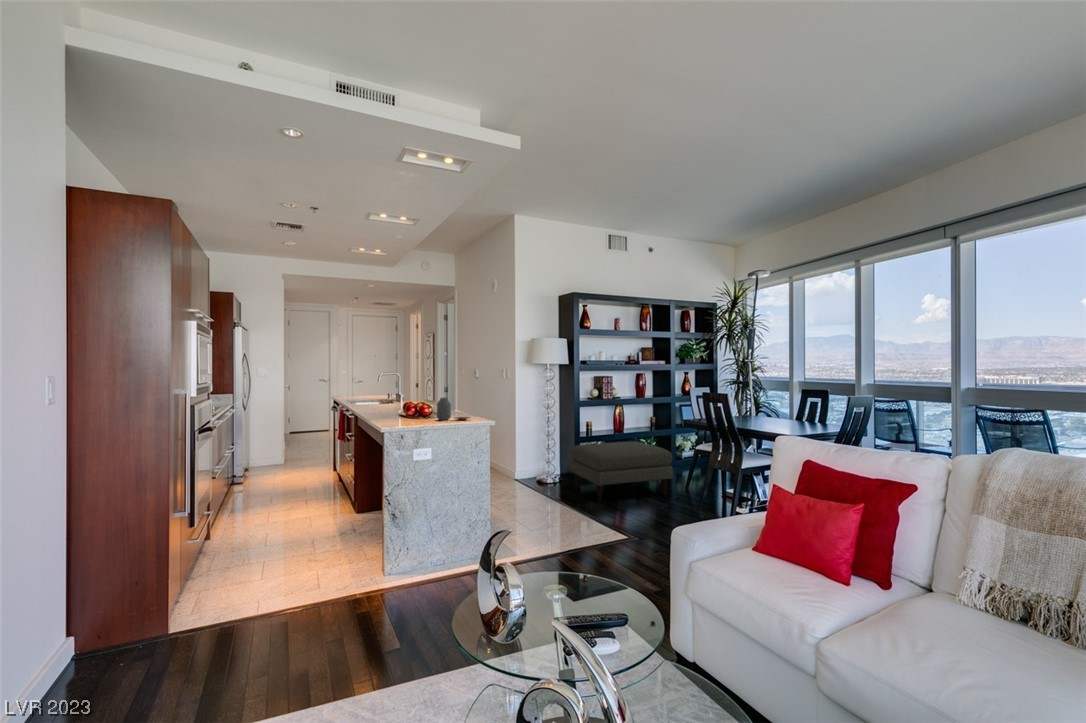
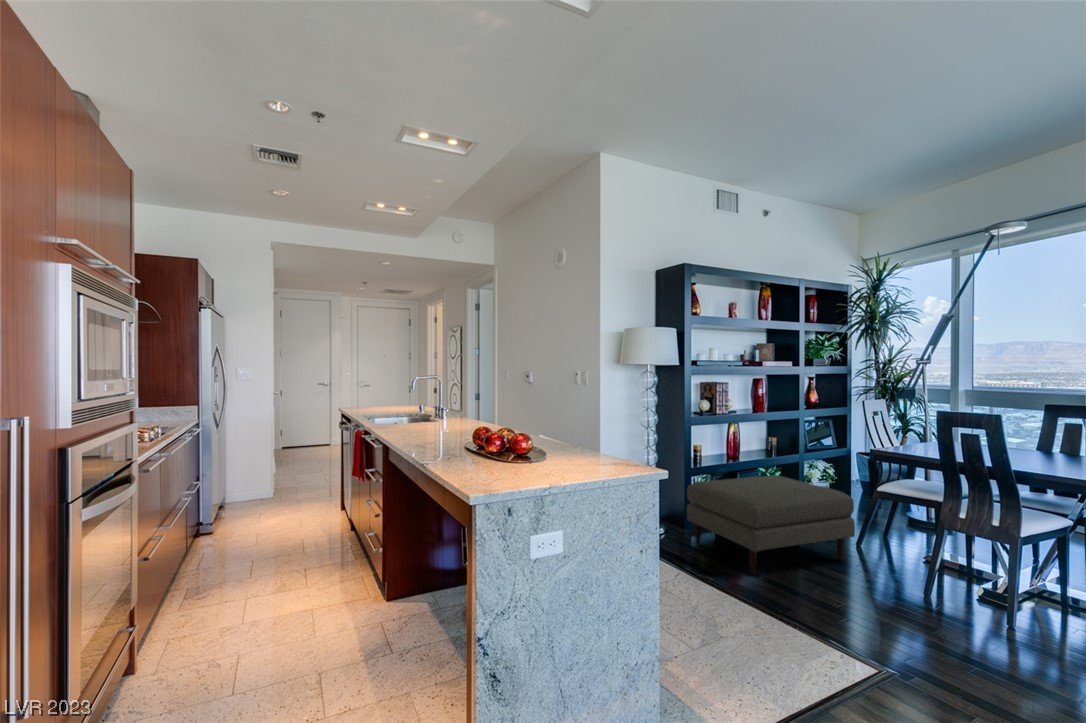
jar: present [437,398,470,421] -> none [548,422,616,469]

